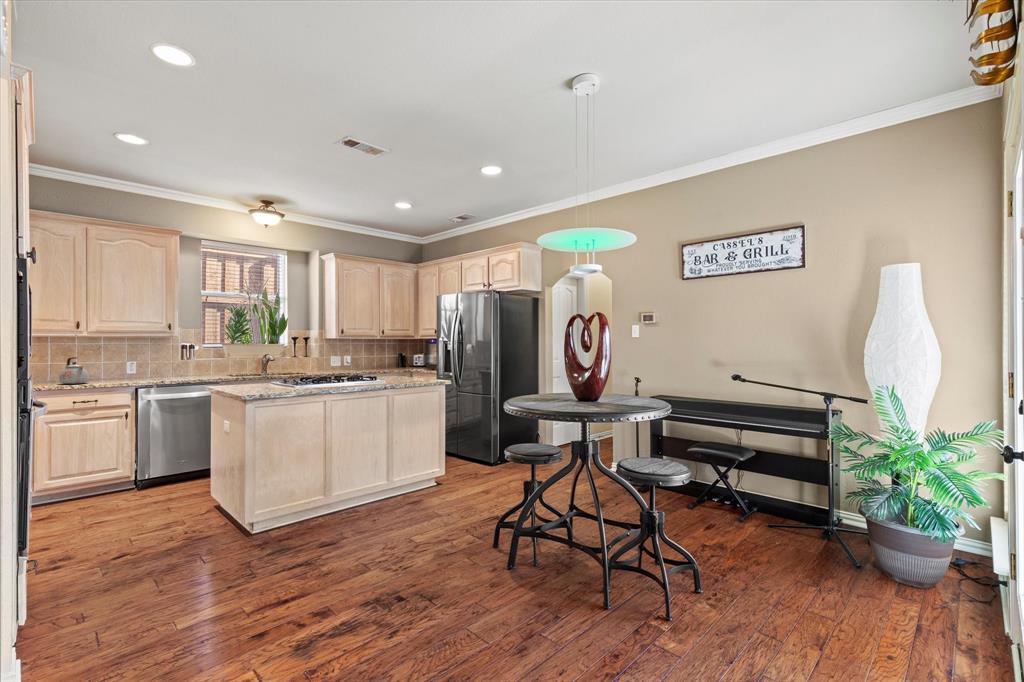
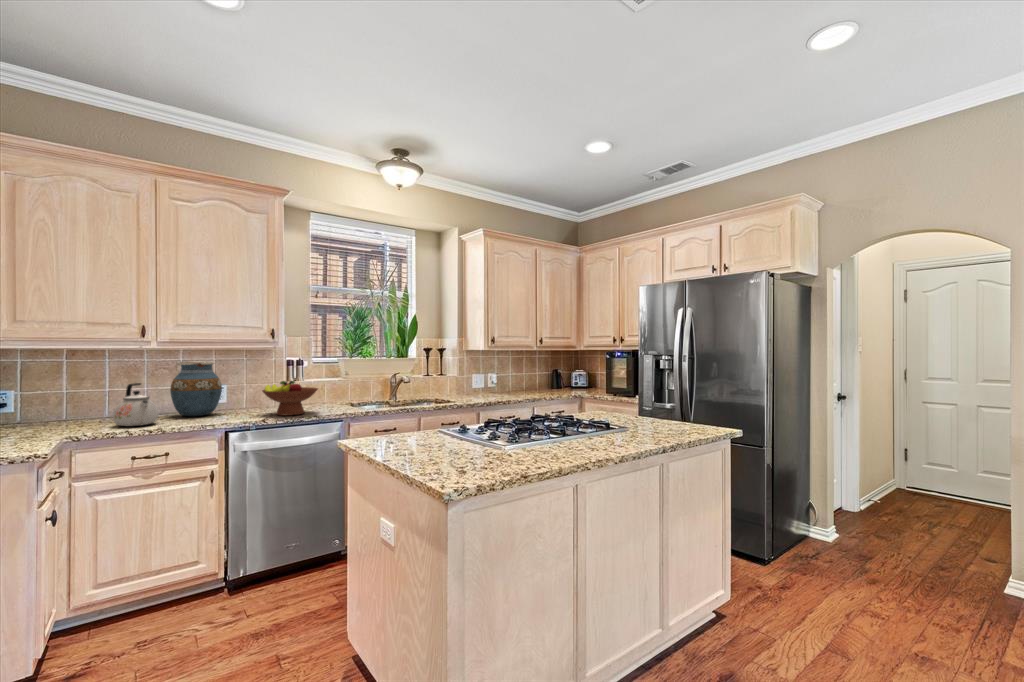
vase: none [96,345,133,380] -> present [170,361,222,416]
fruit bowl: none [161,357,202,380] -> present [262,381,318,416]

